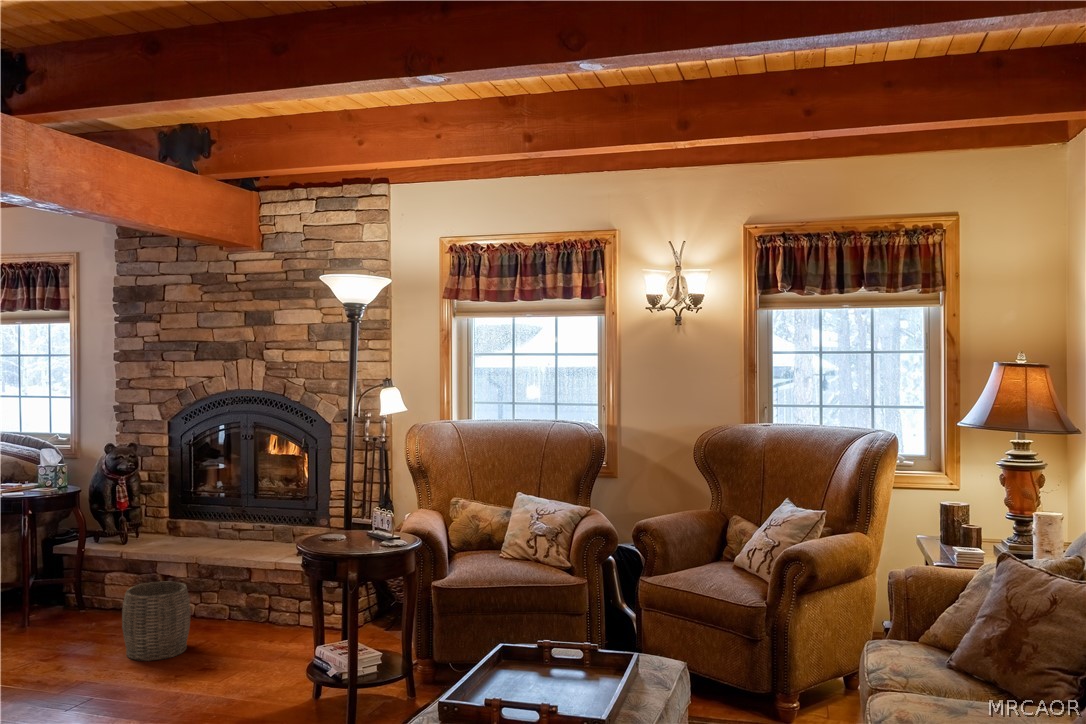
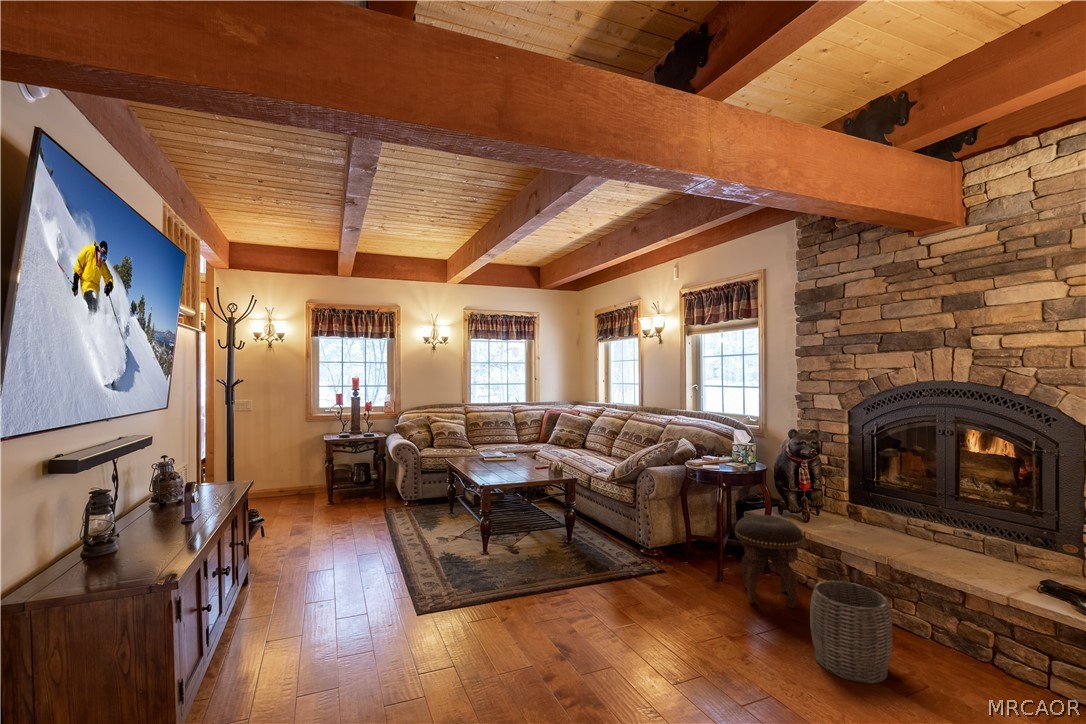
footstool: none [44,541,119,636] -> present [735,515,803,608]

